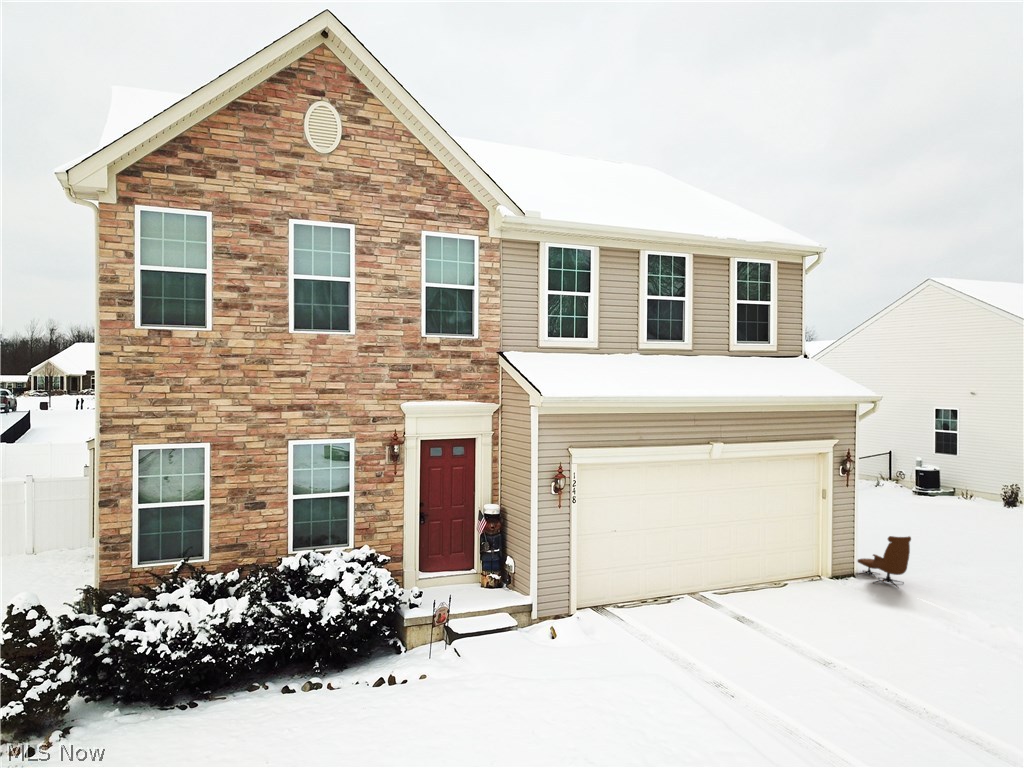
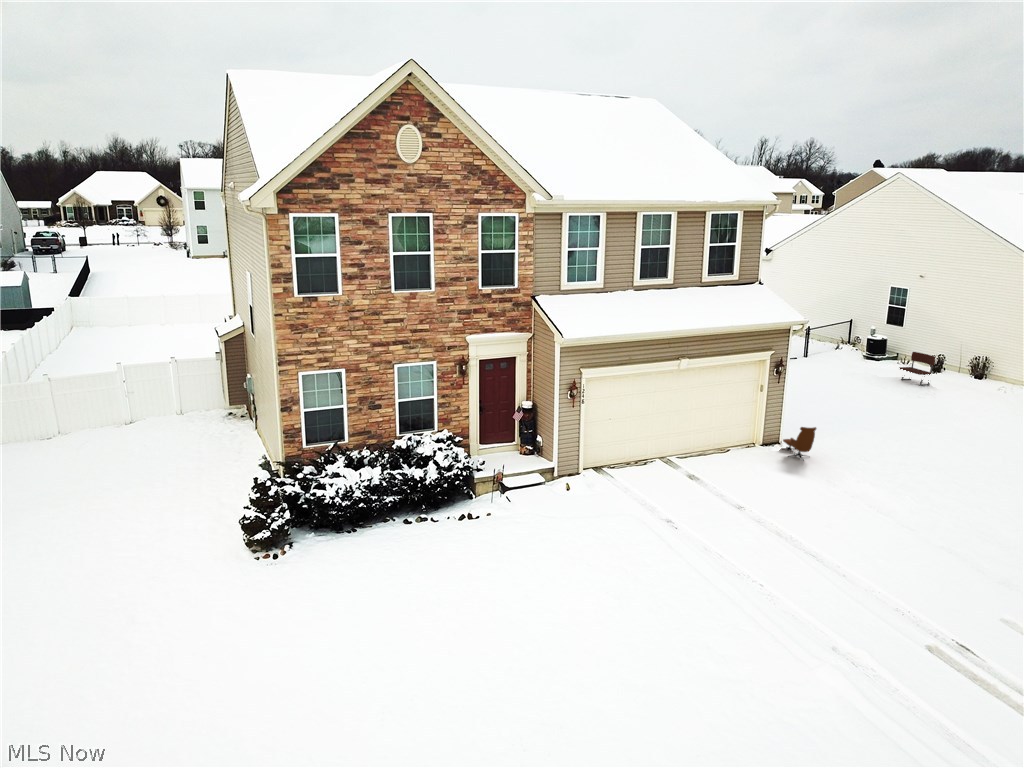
bench: none [948,463,992,503] -> present [899,352,935,386]

